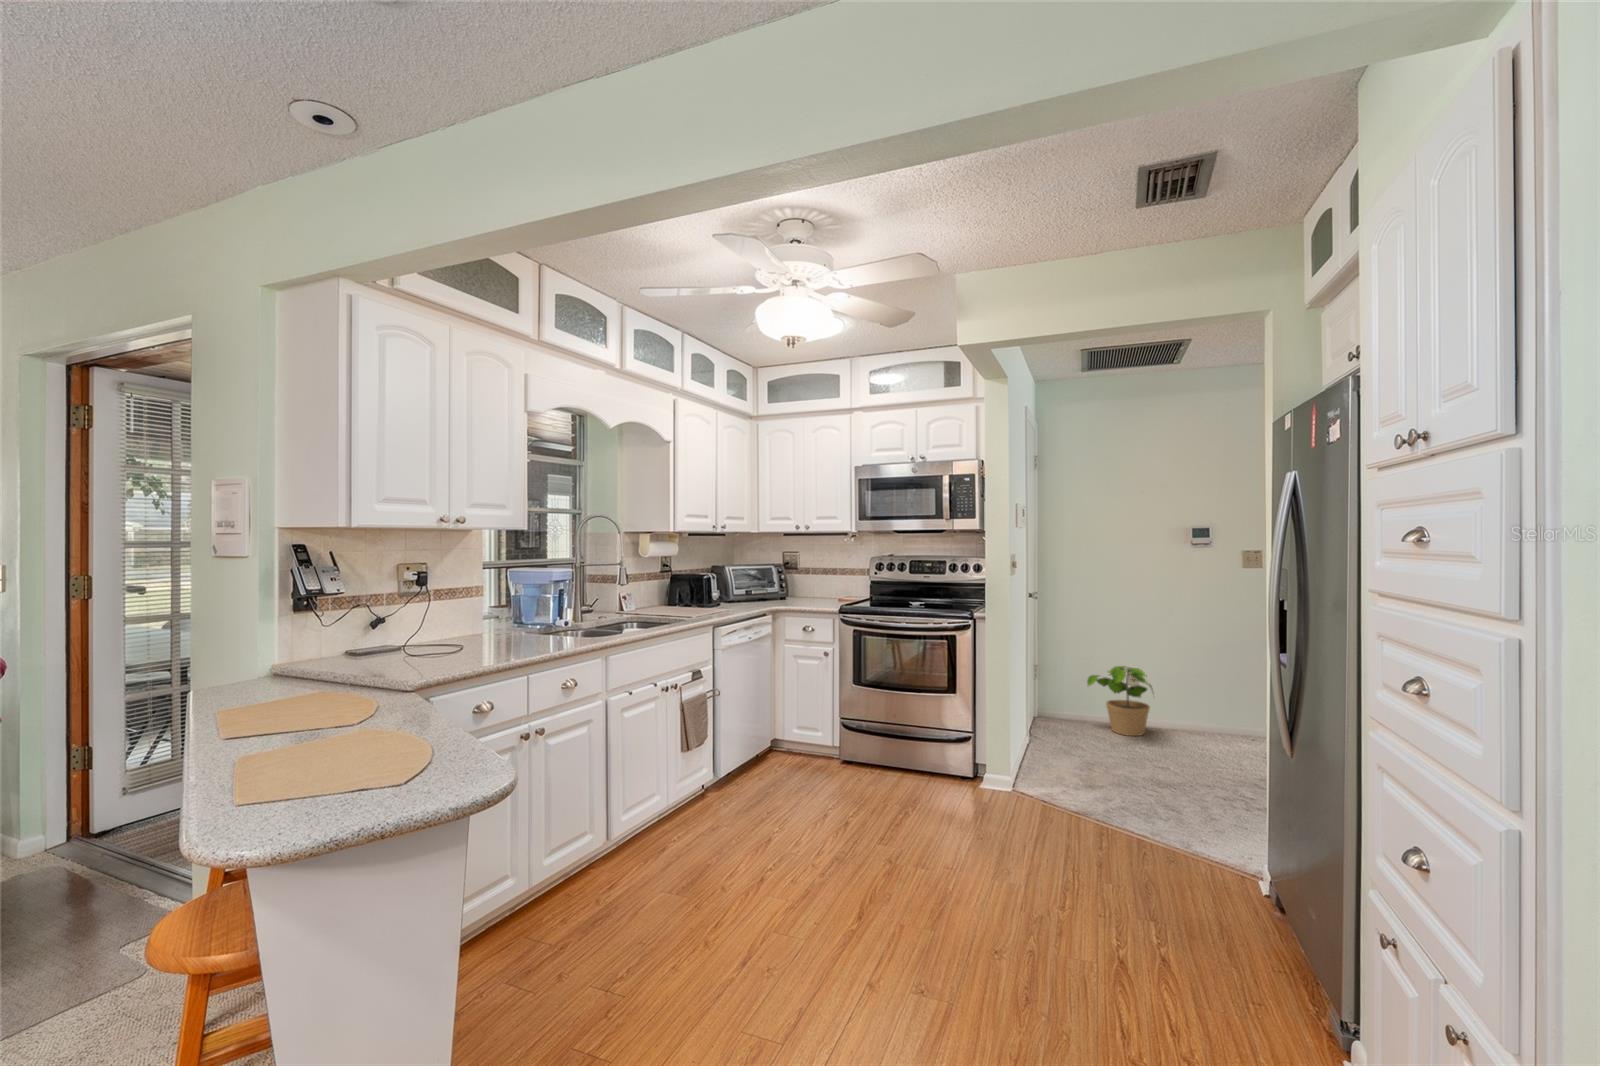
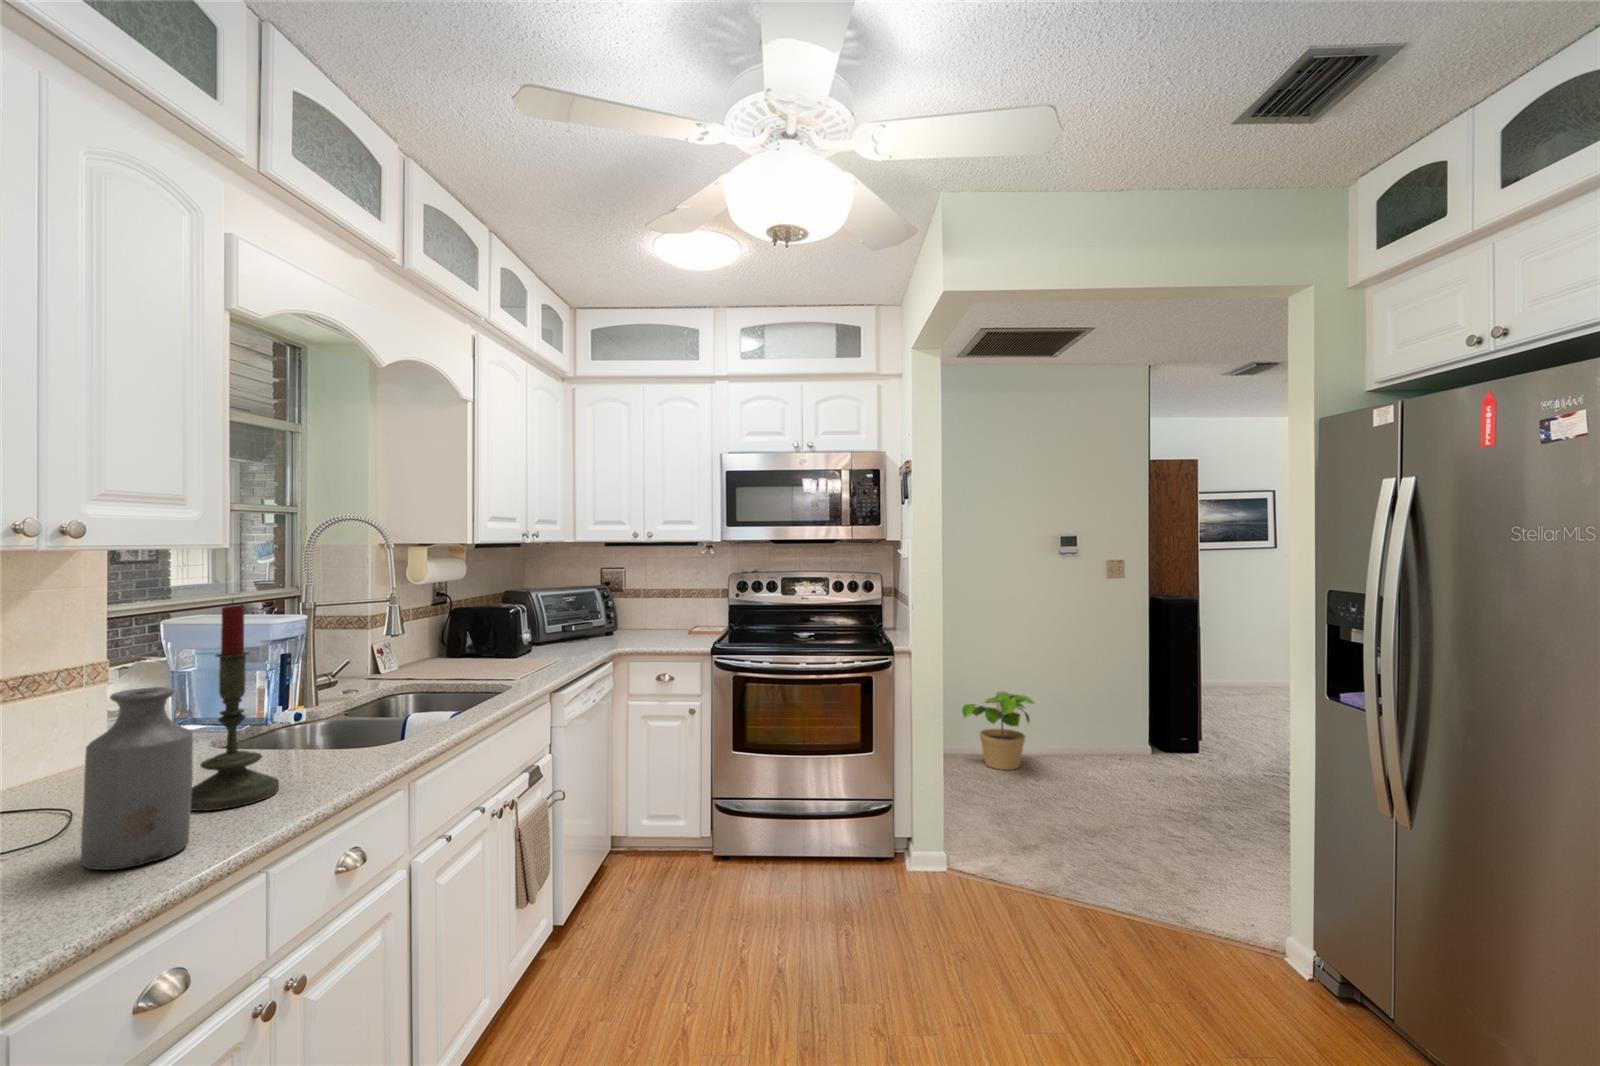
candle: none [500,555,539,650] -> present [191,605,279,811]
bottle: none [459,589,498,661] -> present [81,687,193,870]

